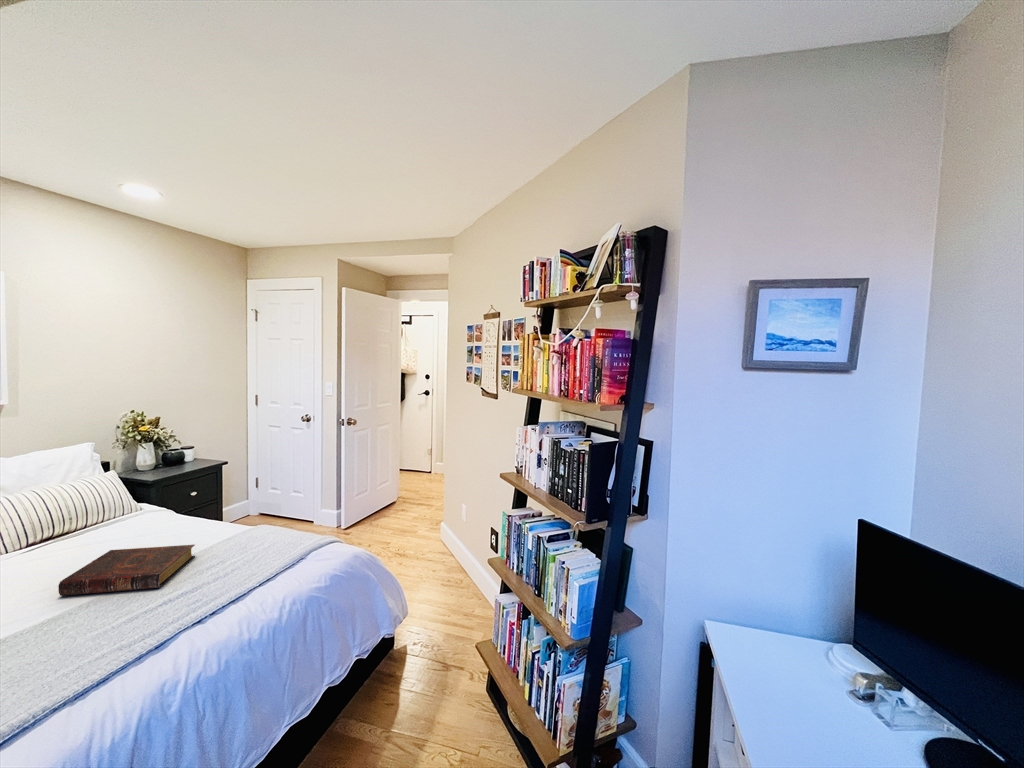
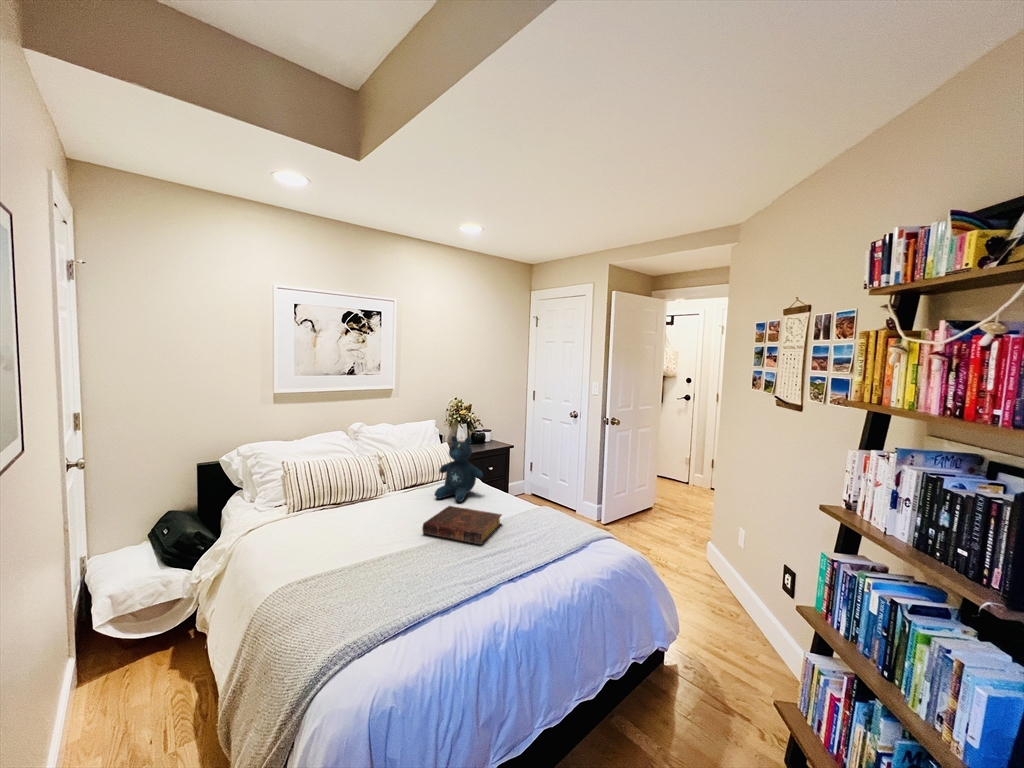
stuffed bear: none [89,458,170,544] -> present [435,436,483,502]

